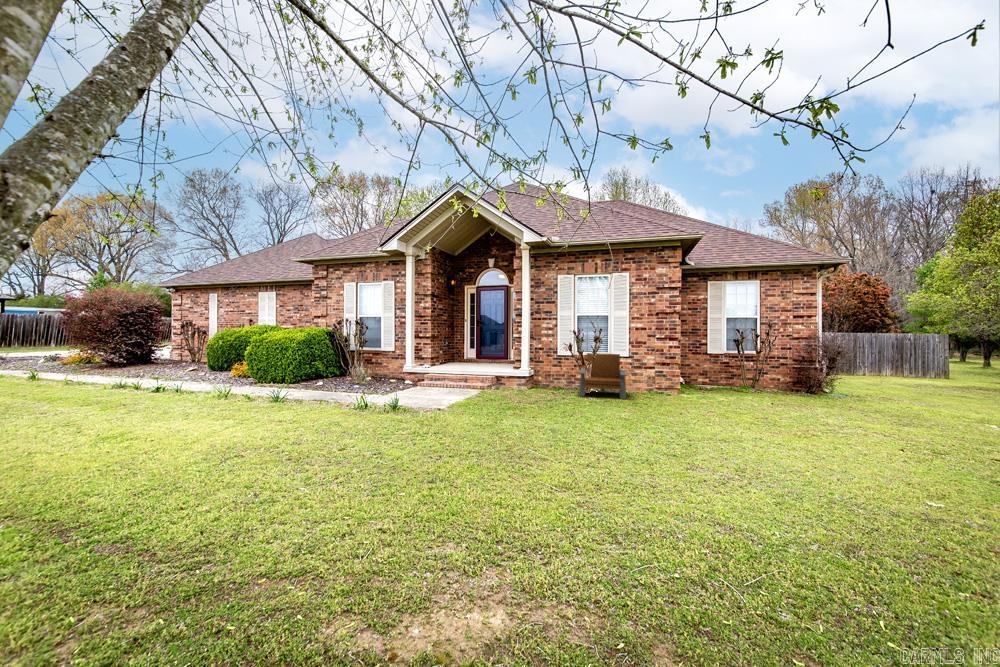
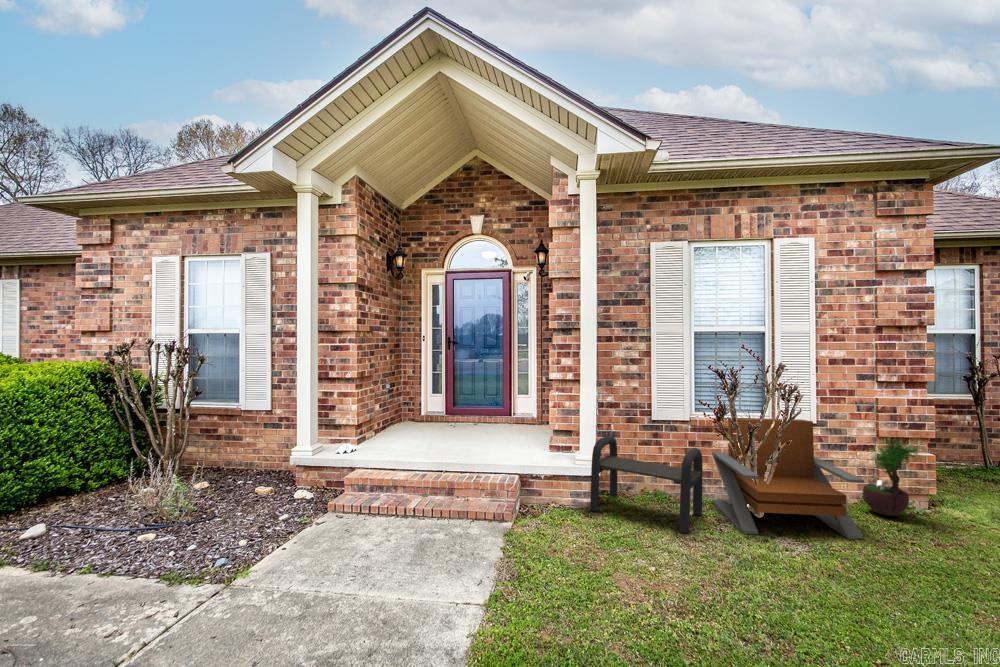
potted tree: none [642,358,665,395] -> present [863,437,922,516]
bench: none [524,361,570,395] -> present [590,436,703,533]

